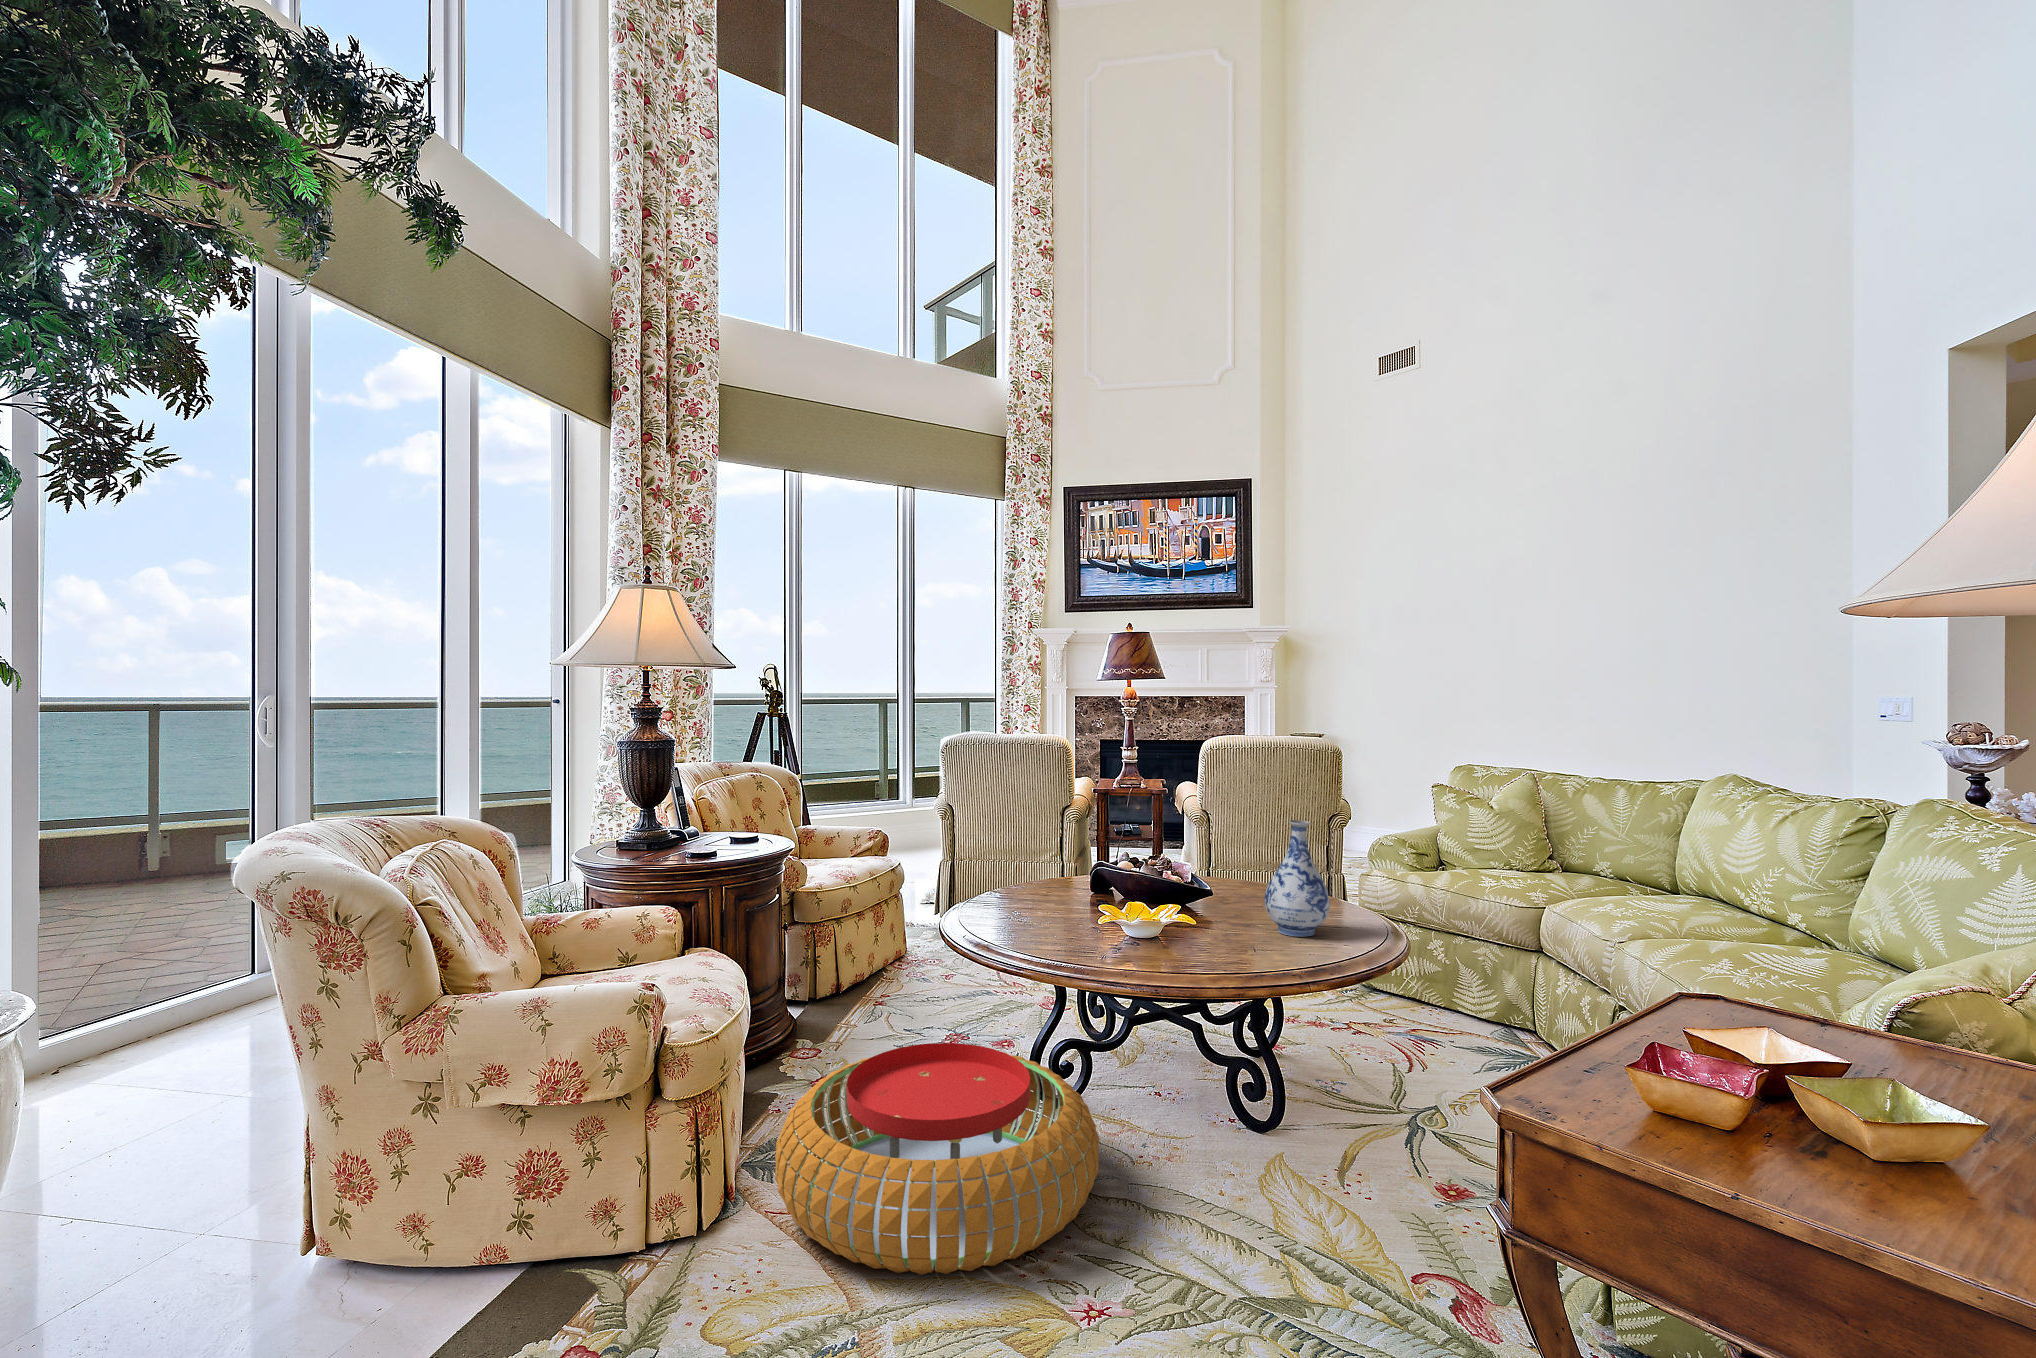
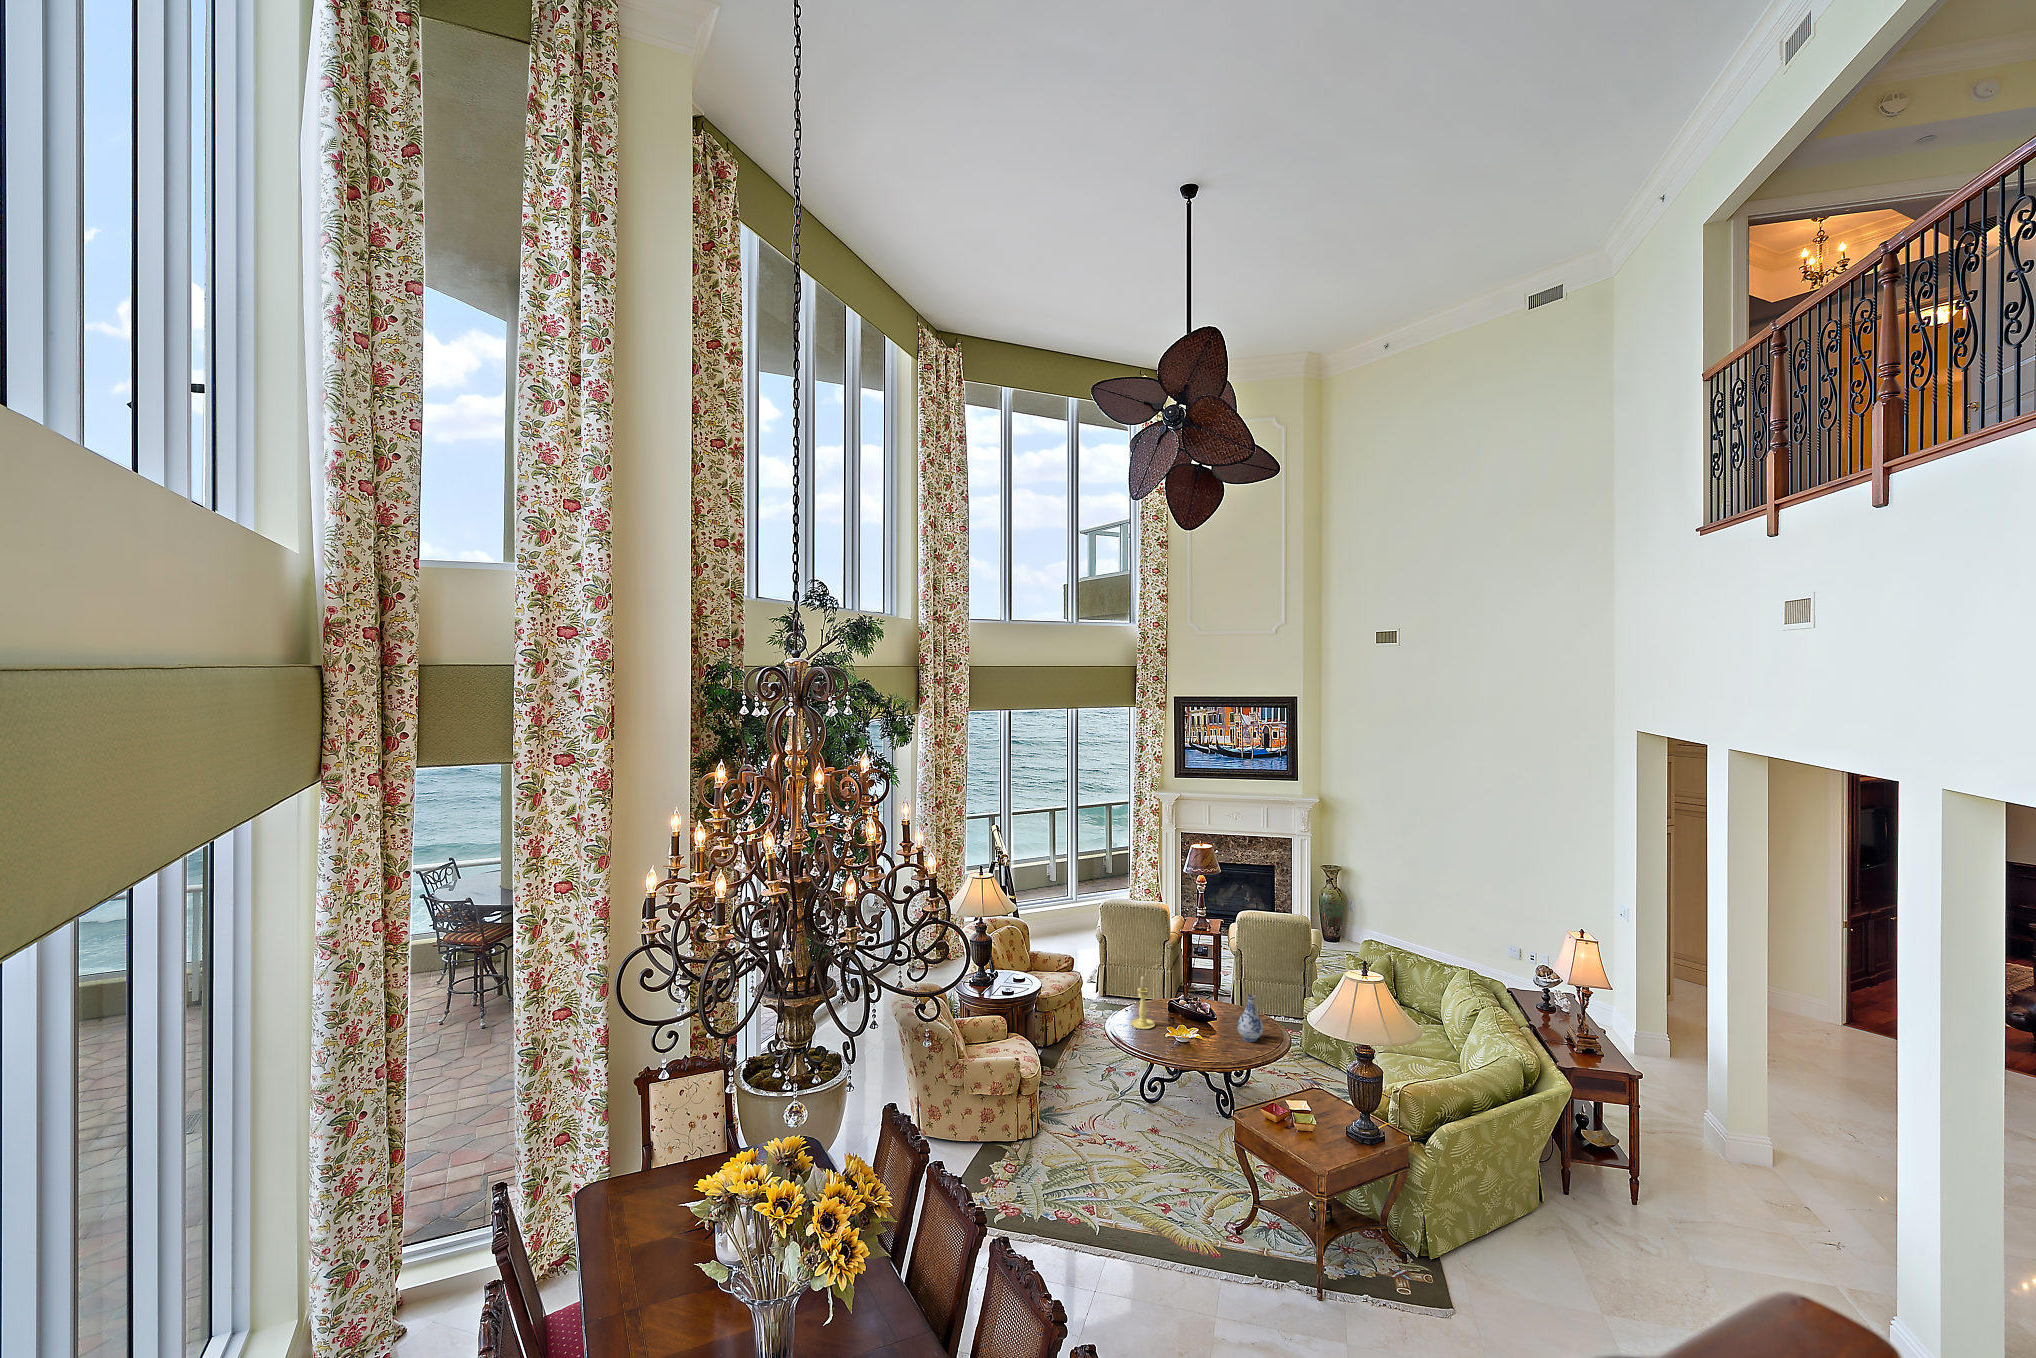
candle holder: none [1001,796,1061,926] -> present [1131,976,1155,1029]
pouf: present [775,1043,1099,1275] -> none [1053,1078,1164,1155]

